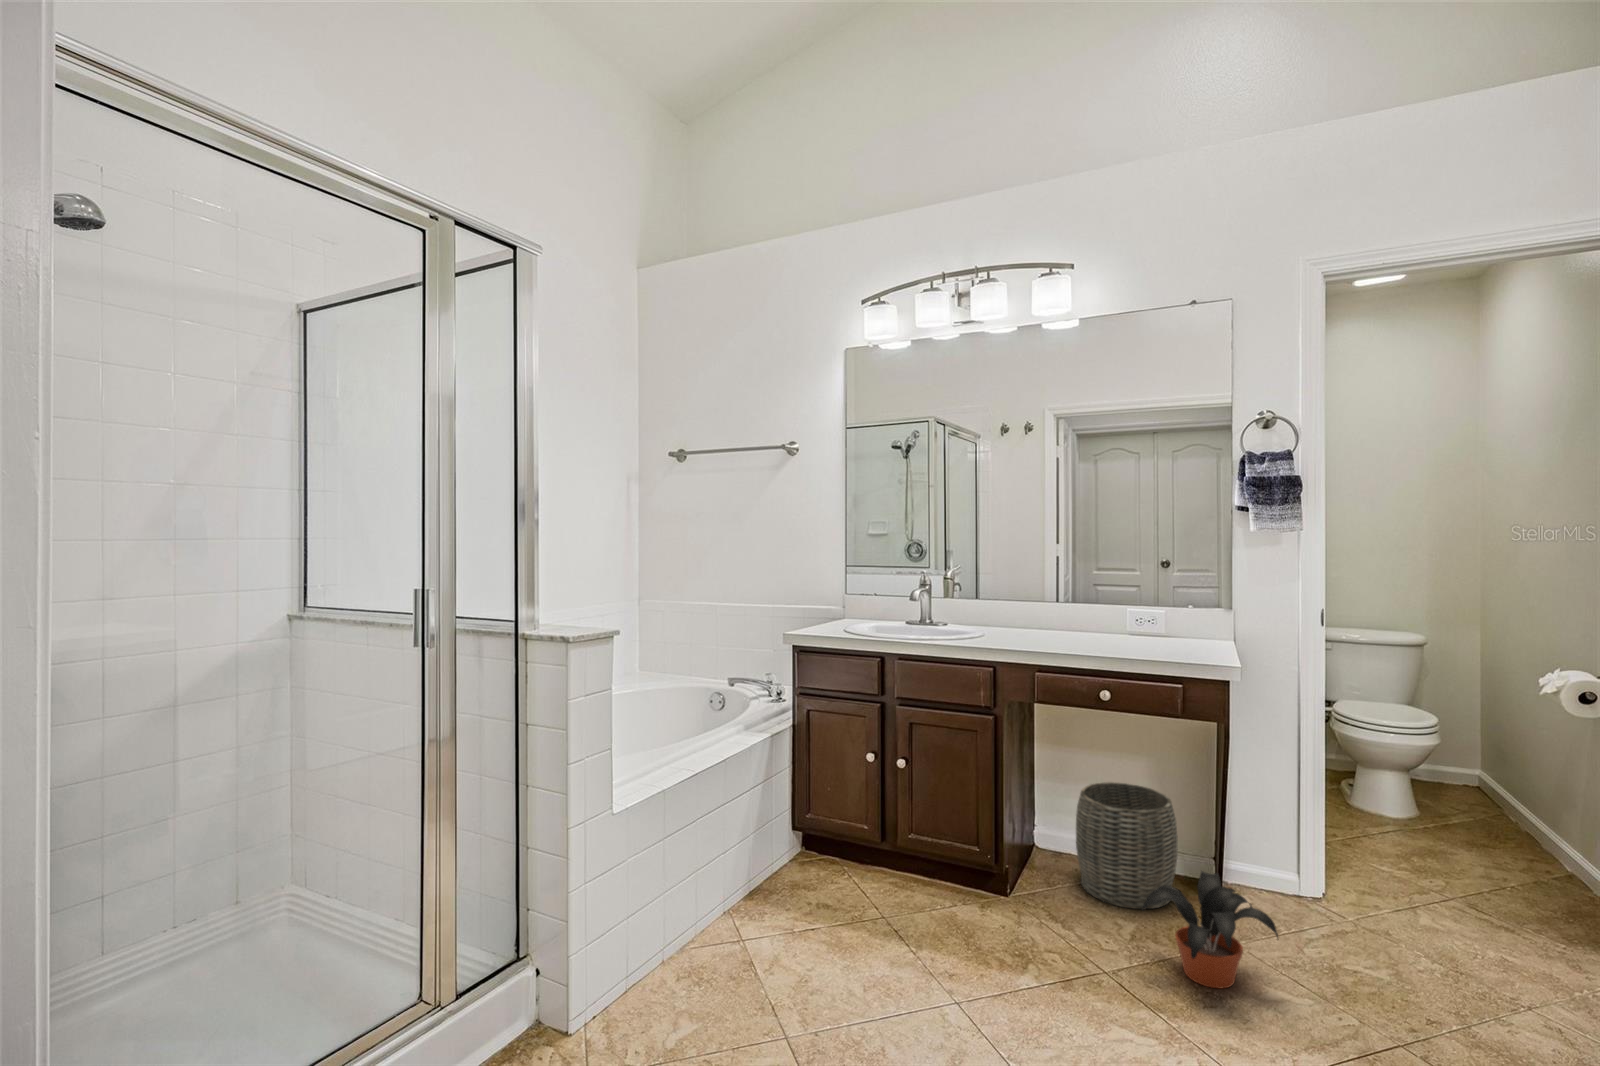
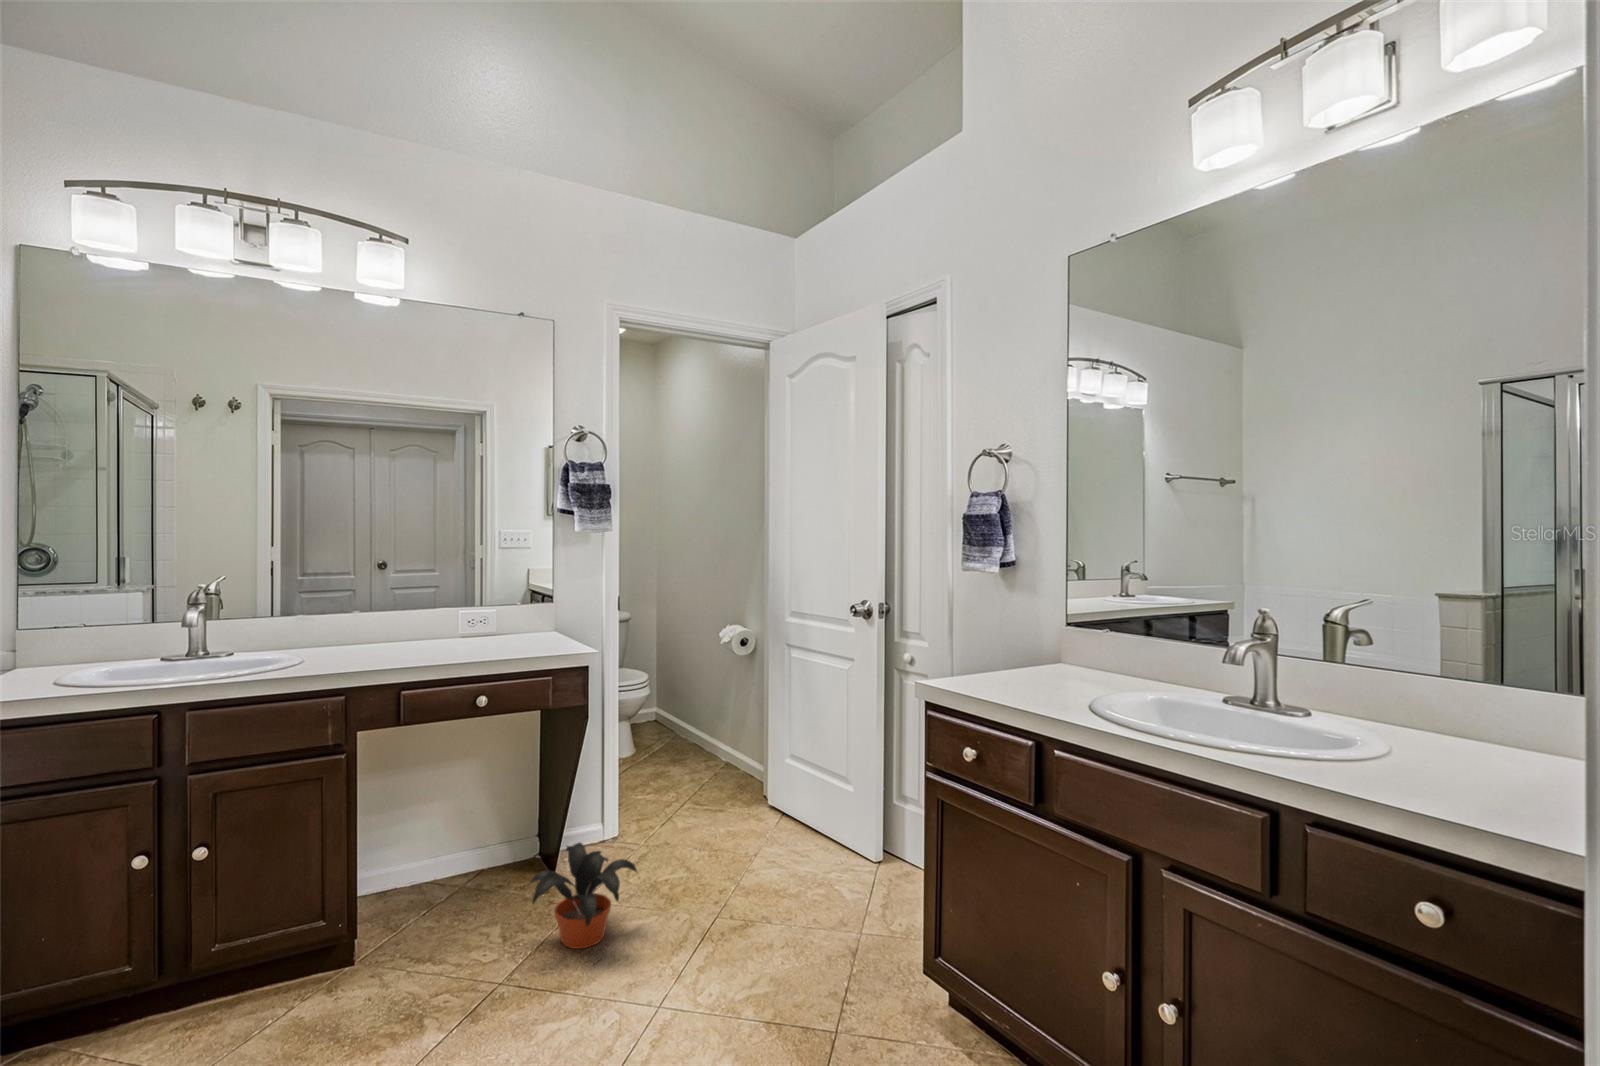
woven basket: present [1076,782,1178,909] -> none [415,787,520,918]

